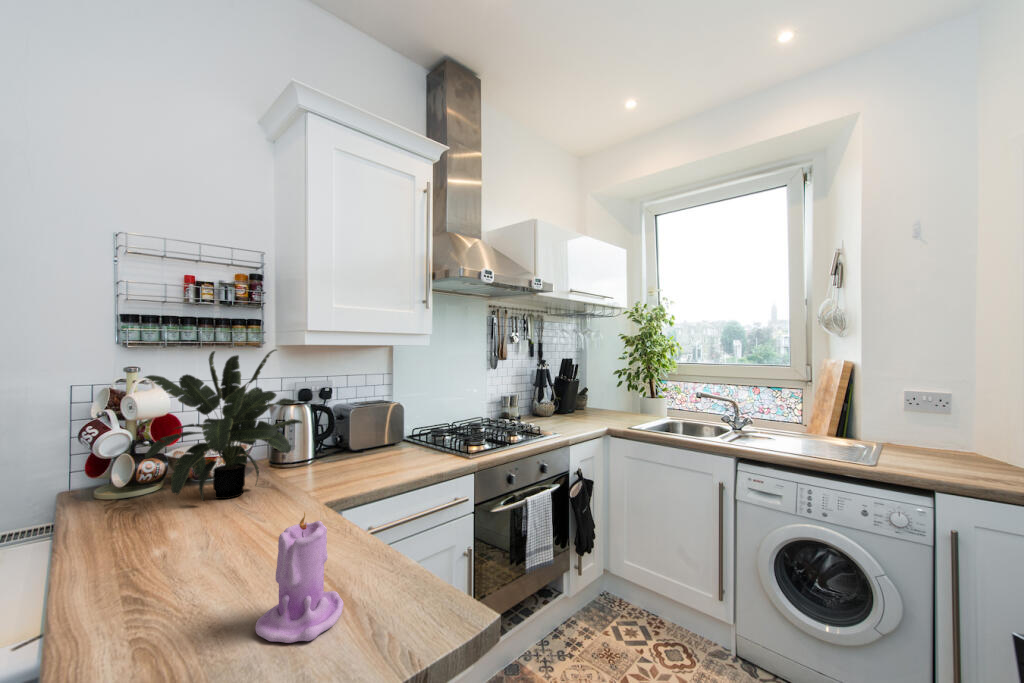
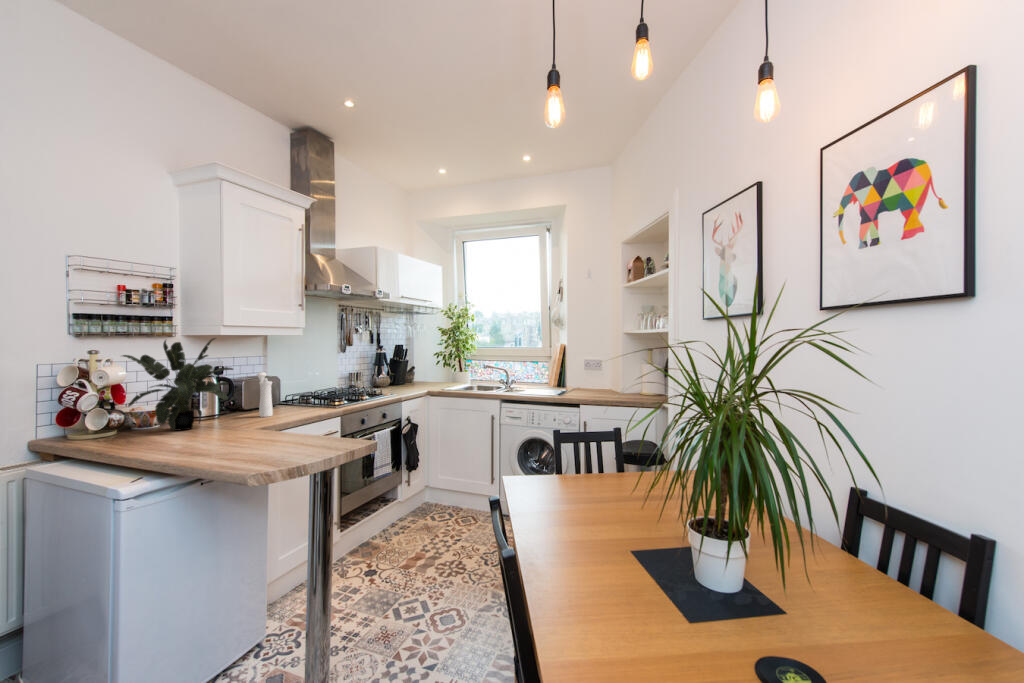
pepper mill: none [354,401,374,474] -> present [257,372,273,417]
candle: present [255,512,343,643] -> none [274,402,309,447]

